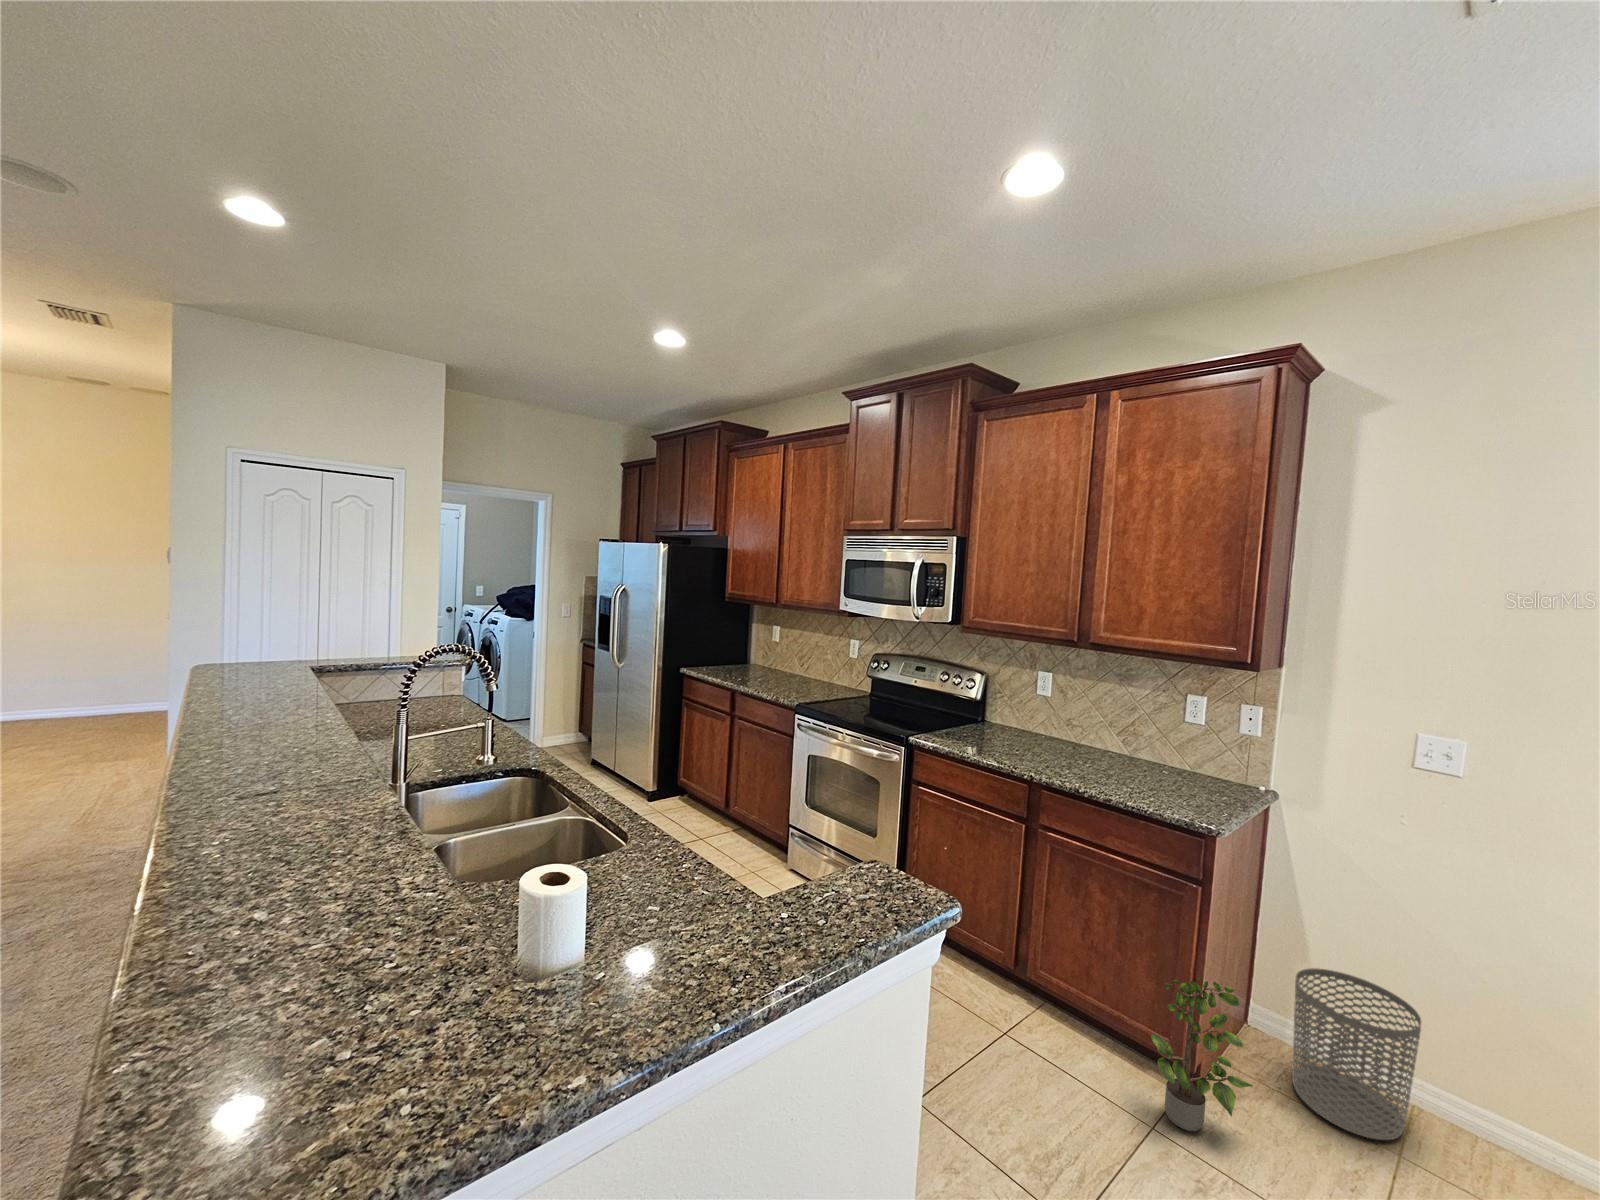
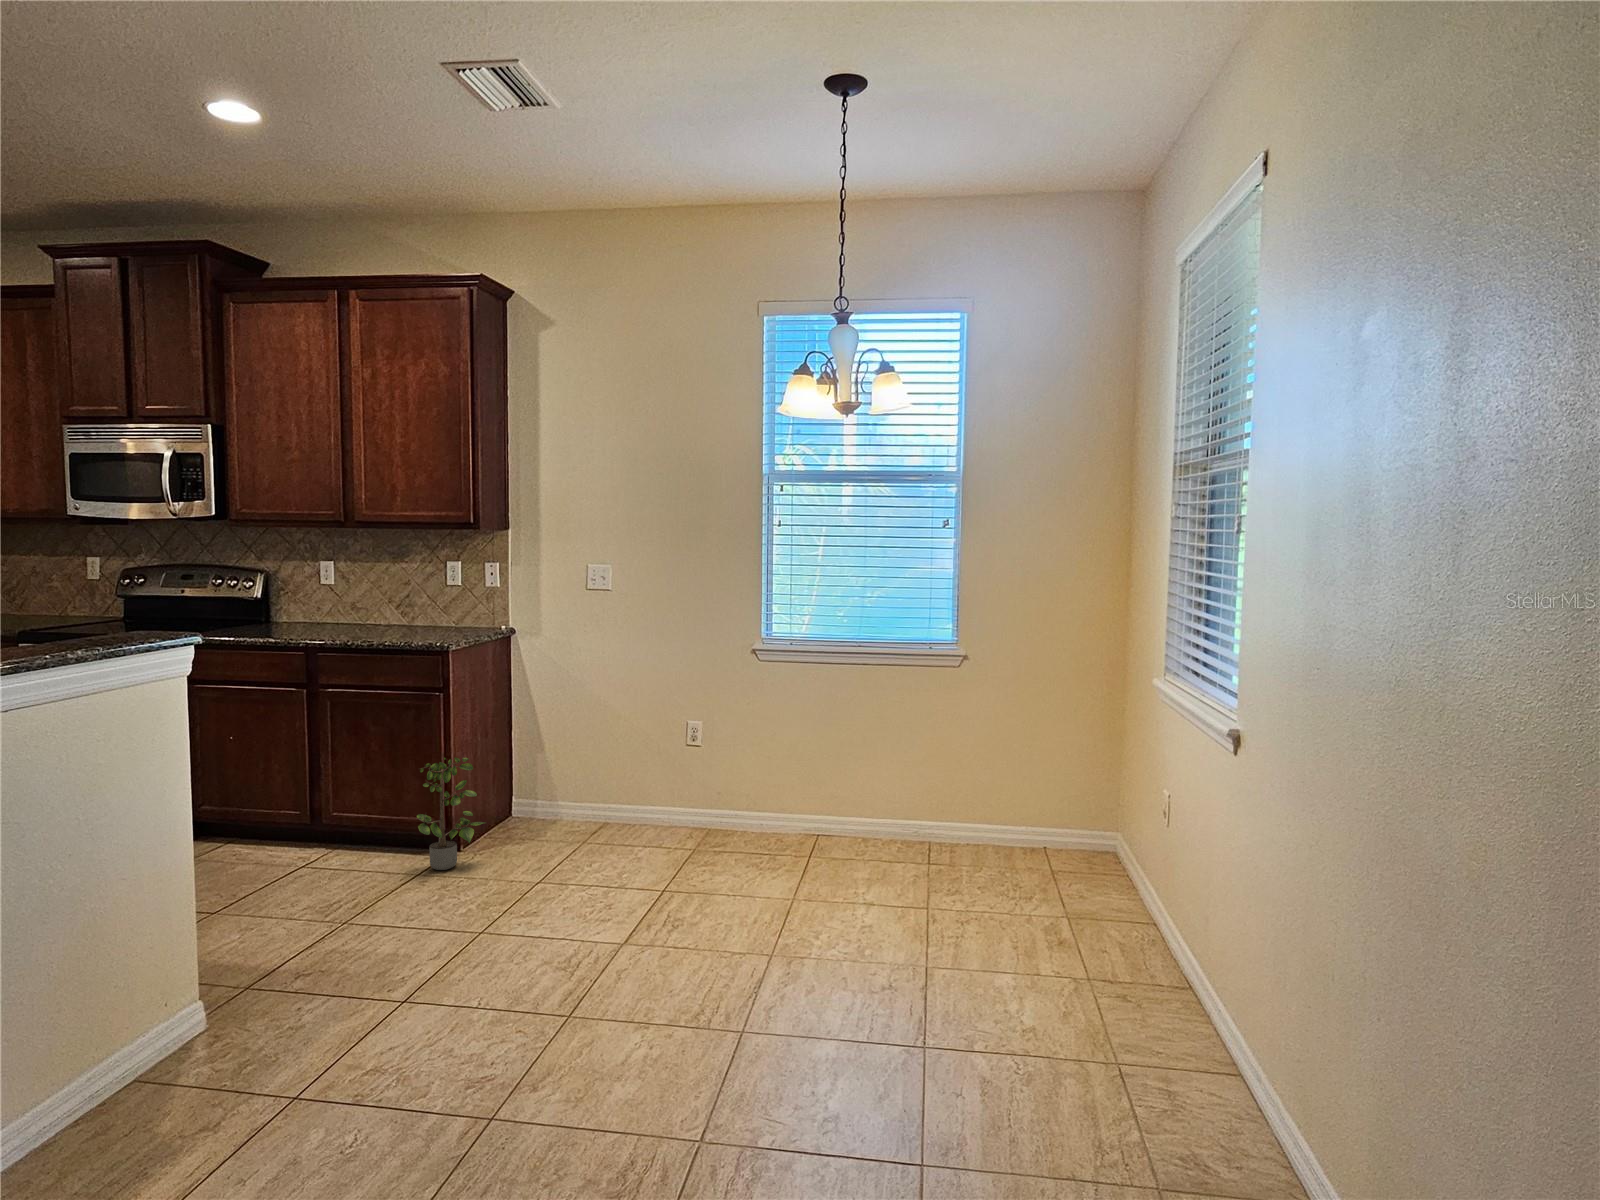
waste bin: present [1292,968,1421,1140] -> none [525,746,595,840]

